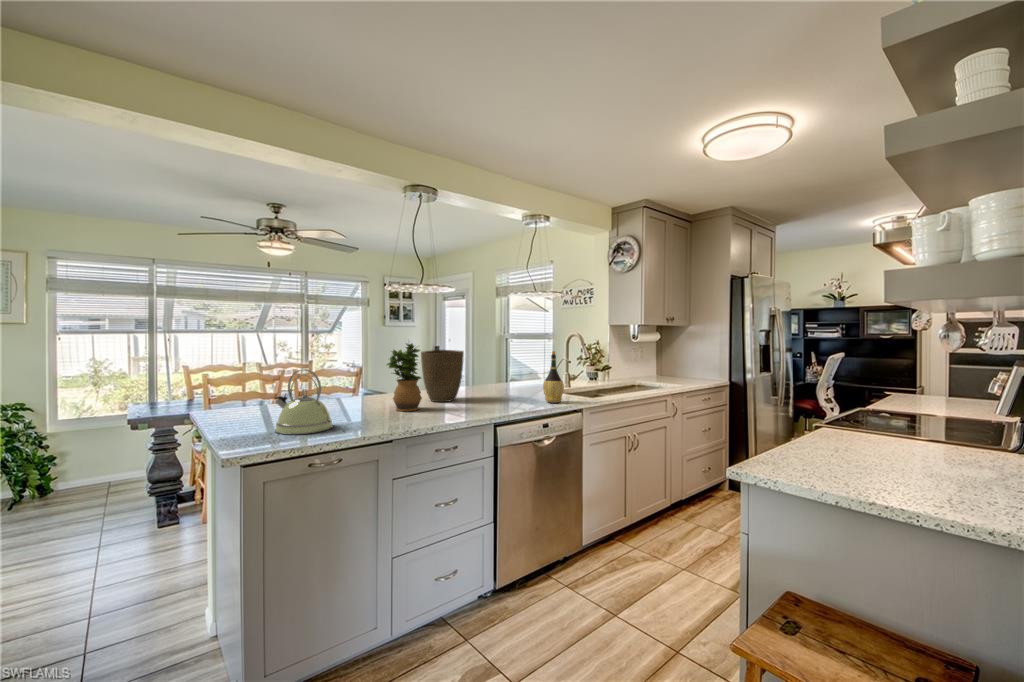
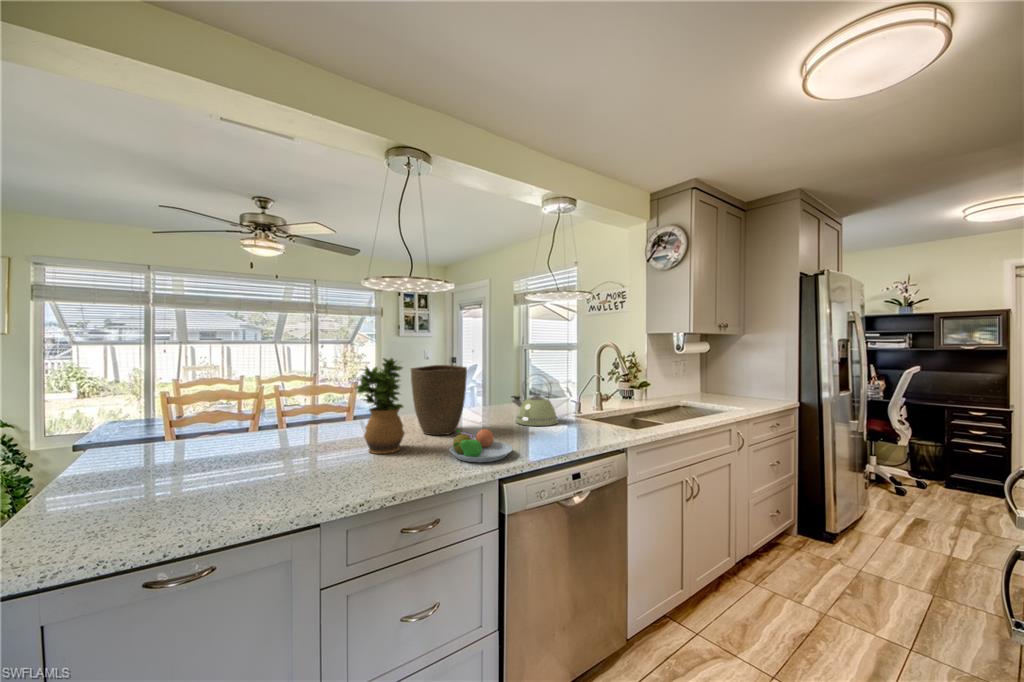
wine bottle: present [543,351,564,403] -> none [572,368,601,439]
kettle: present [275,369,333,434] -> present [511,377,558,426]
fruit bowl: none [456,394,500,414] -> present [450,429,513,462]

